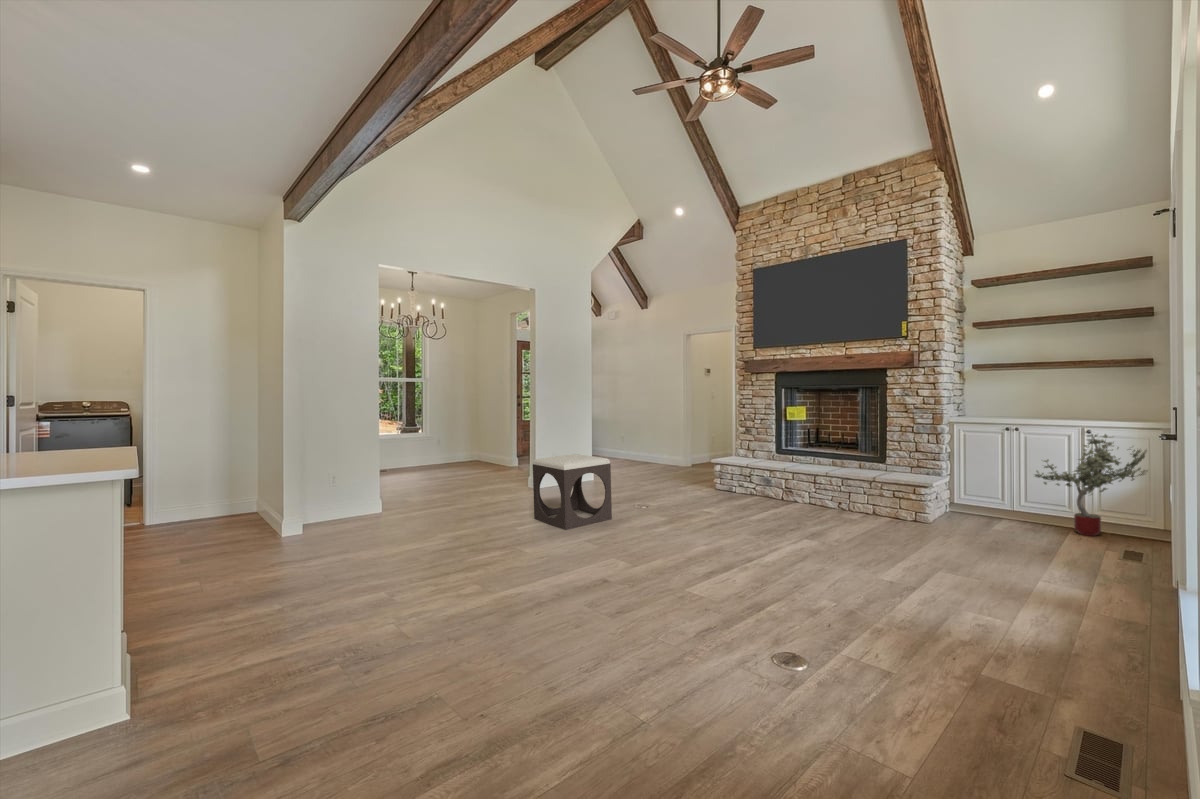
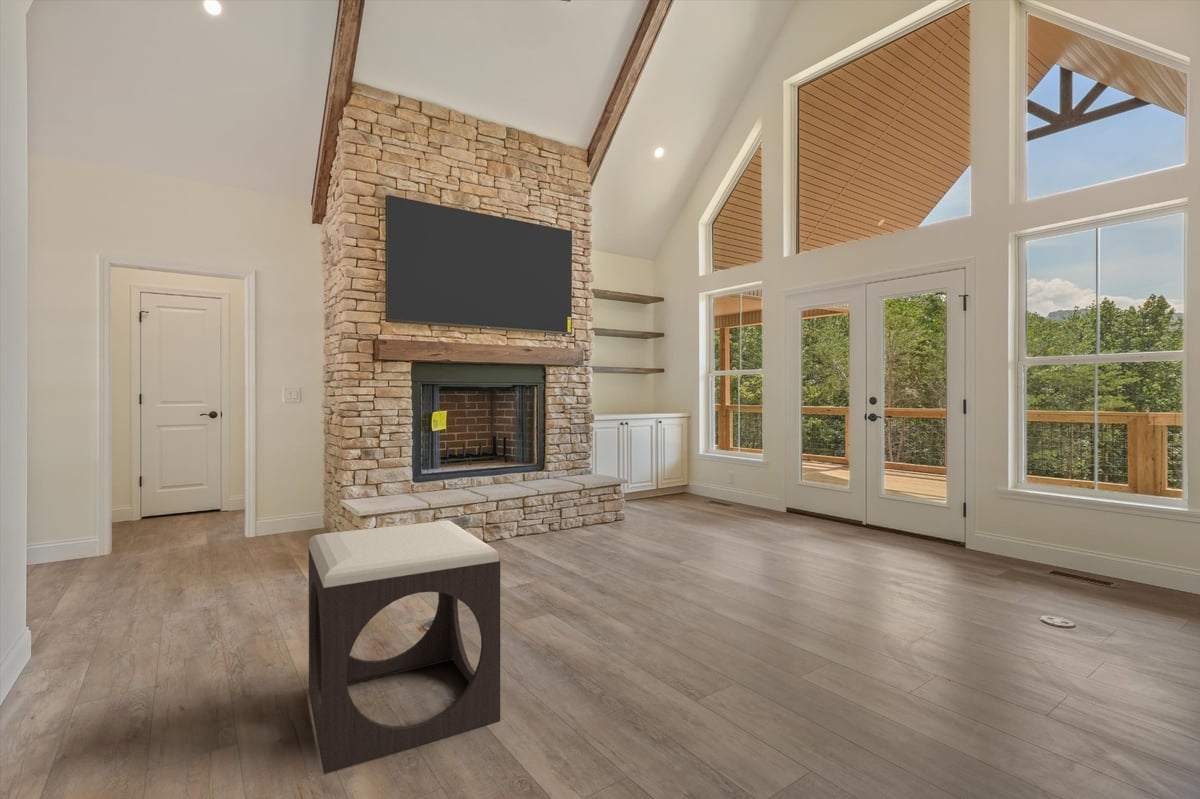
potted tree: present [1035,434,1148,536] -> none [649,425,701,503]

